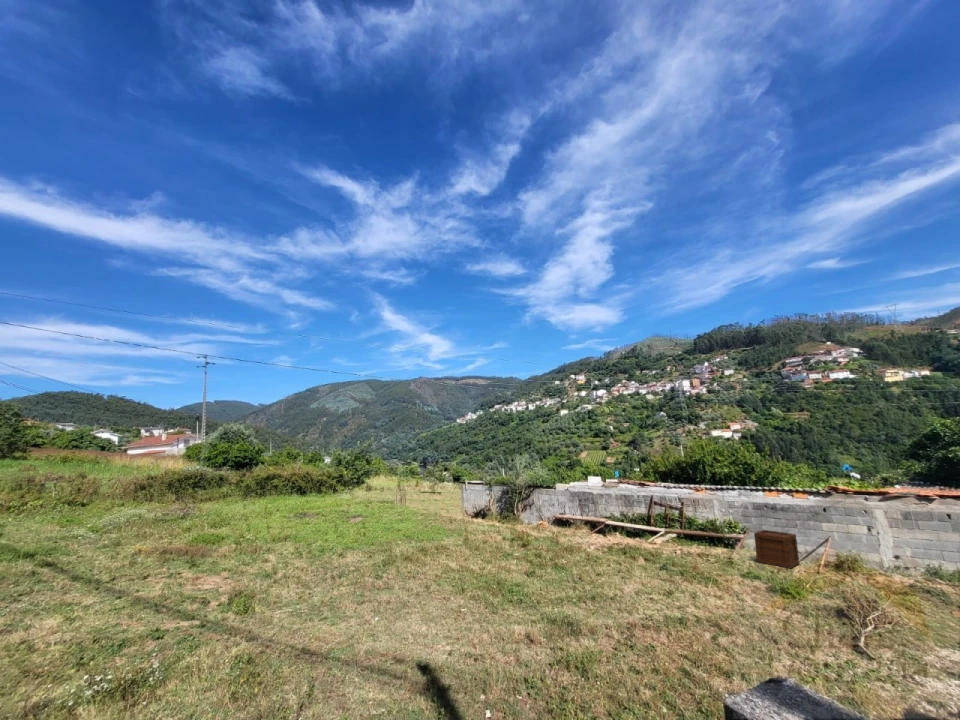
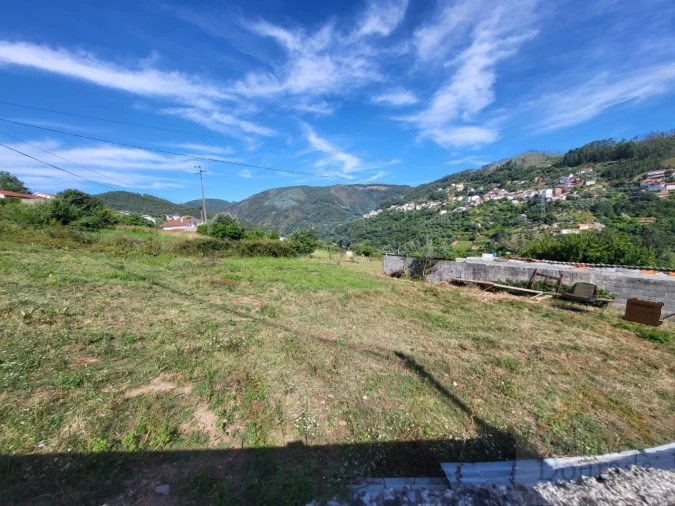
lounge chair: none [683,513,728,558] -> present [561,282,598,314]

